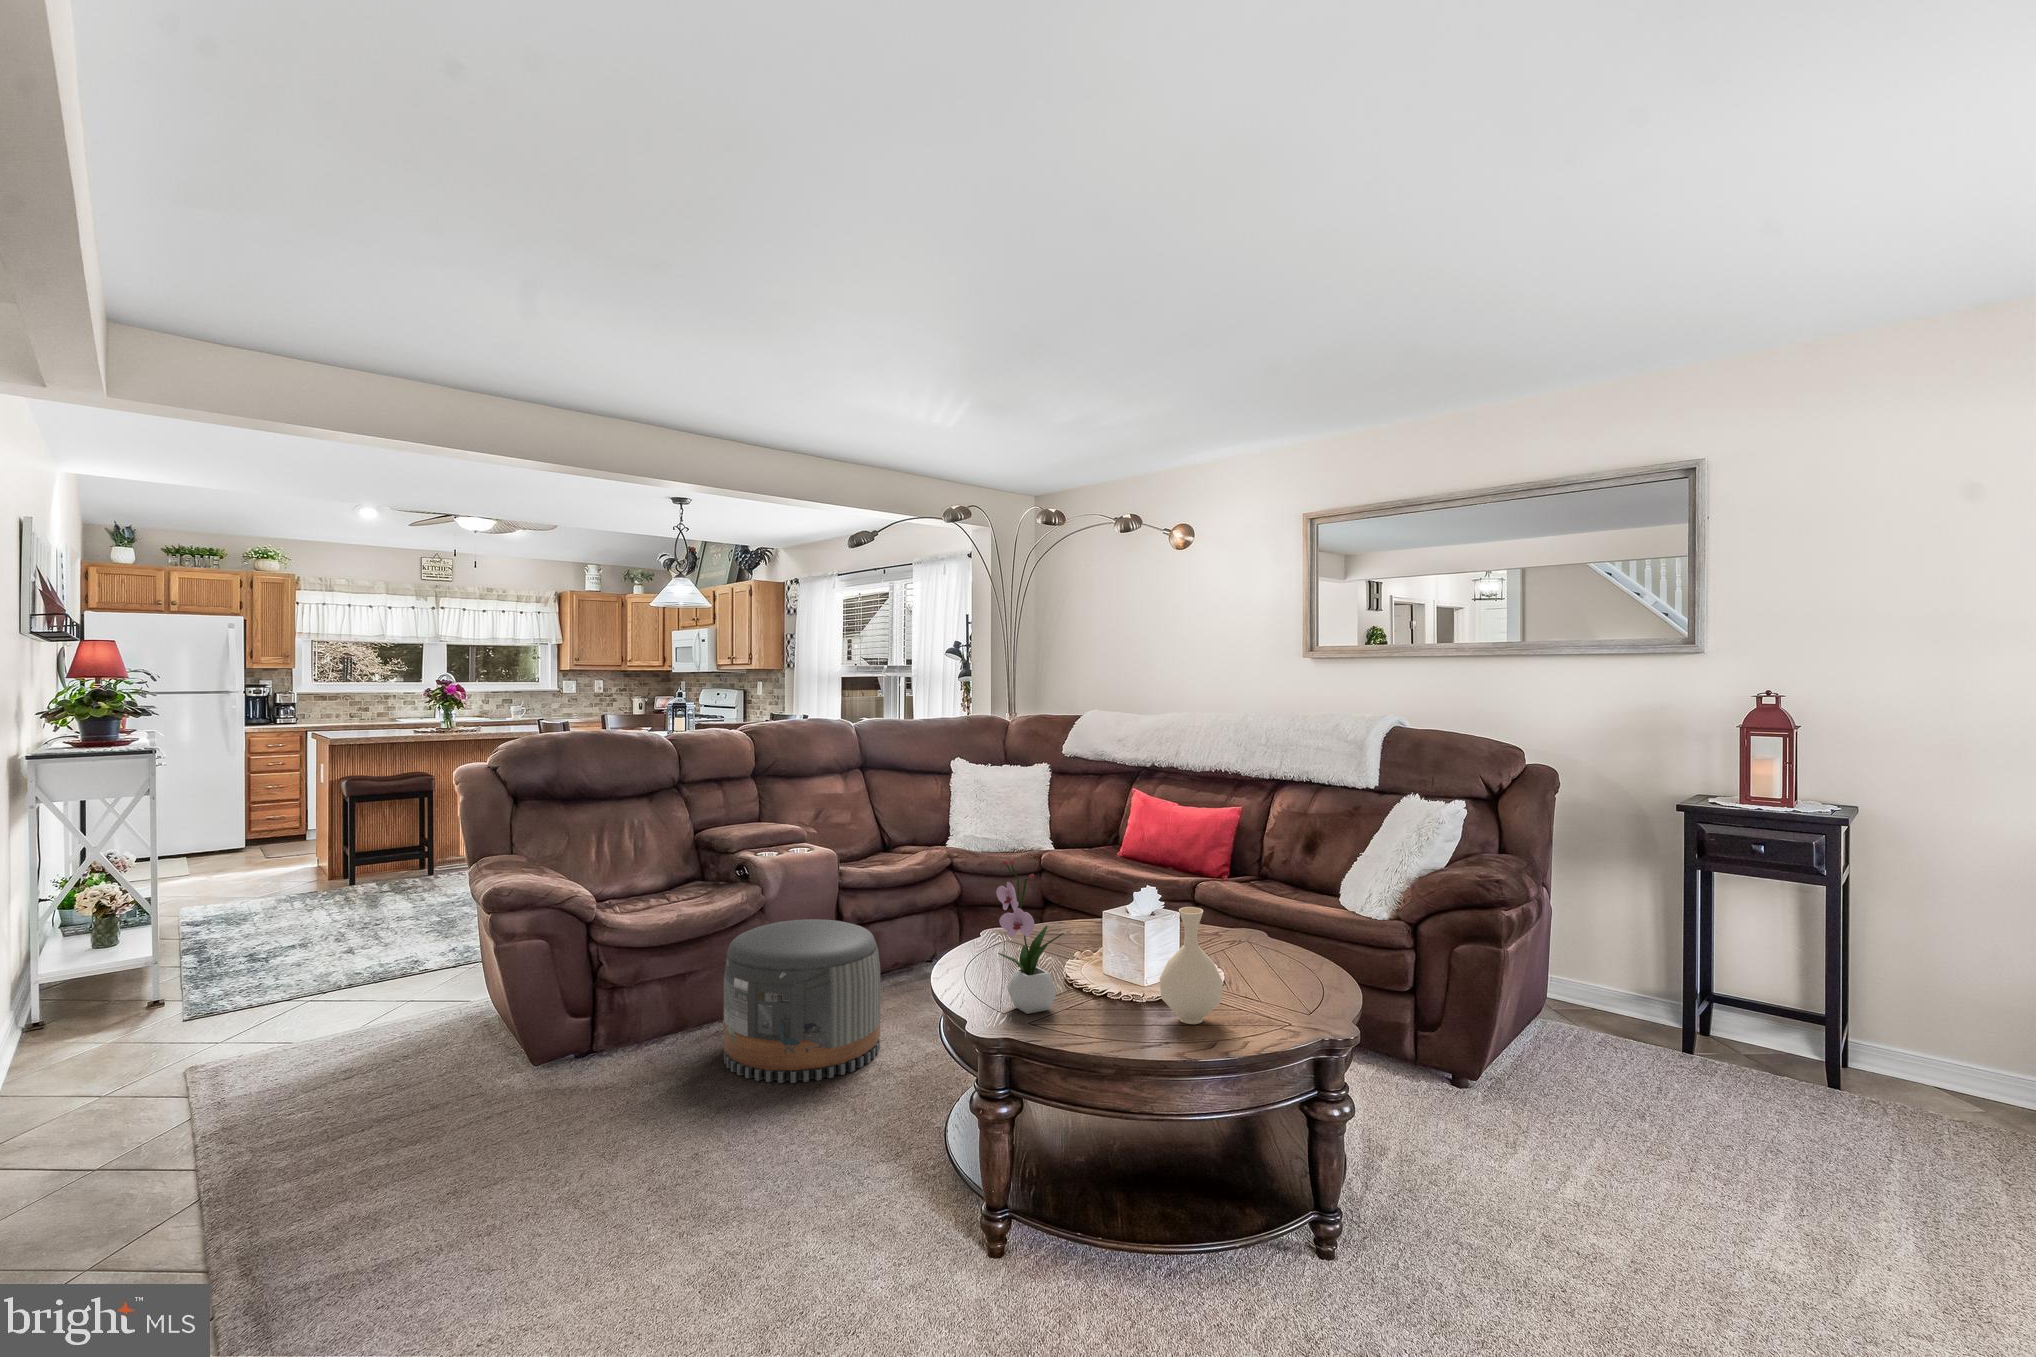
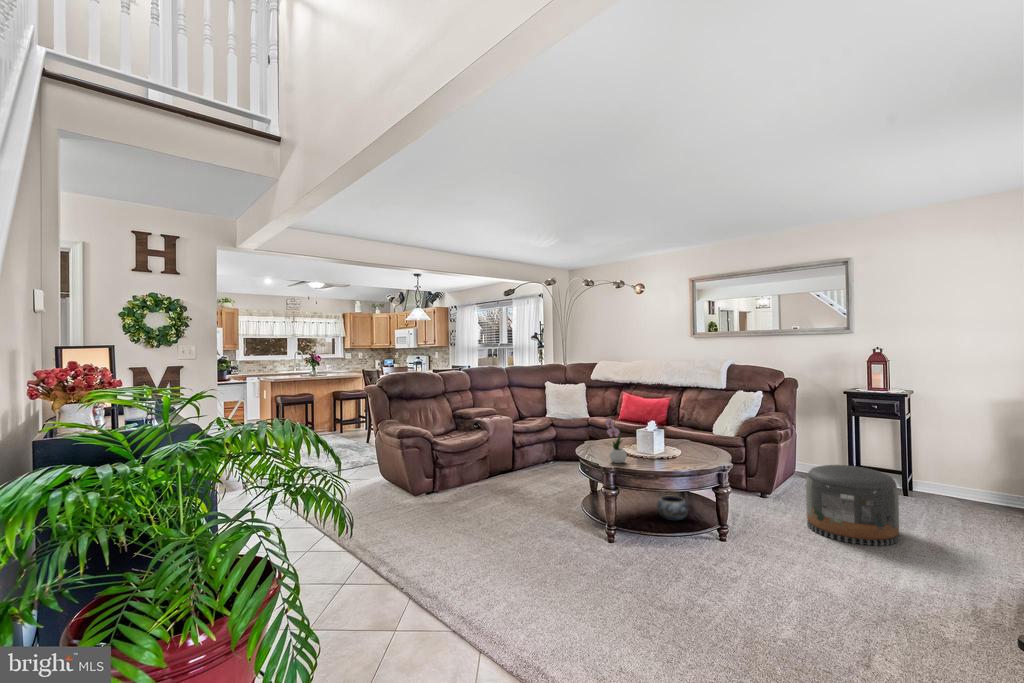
vase: present [1160,907,1223,1024] -> none [664,425,686,465]
pouf: present [724,919,880,1083] -> present [806,465,899,546]
decorative bowl: none [1140,1105,1227,1187] -> present [657,496,688,521]

